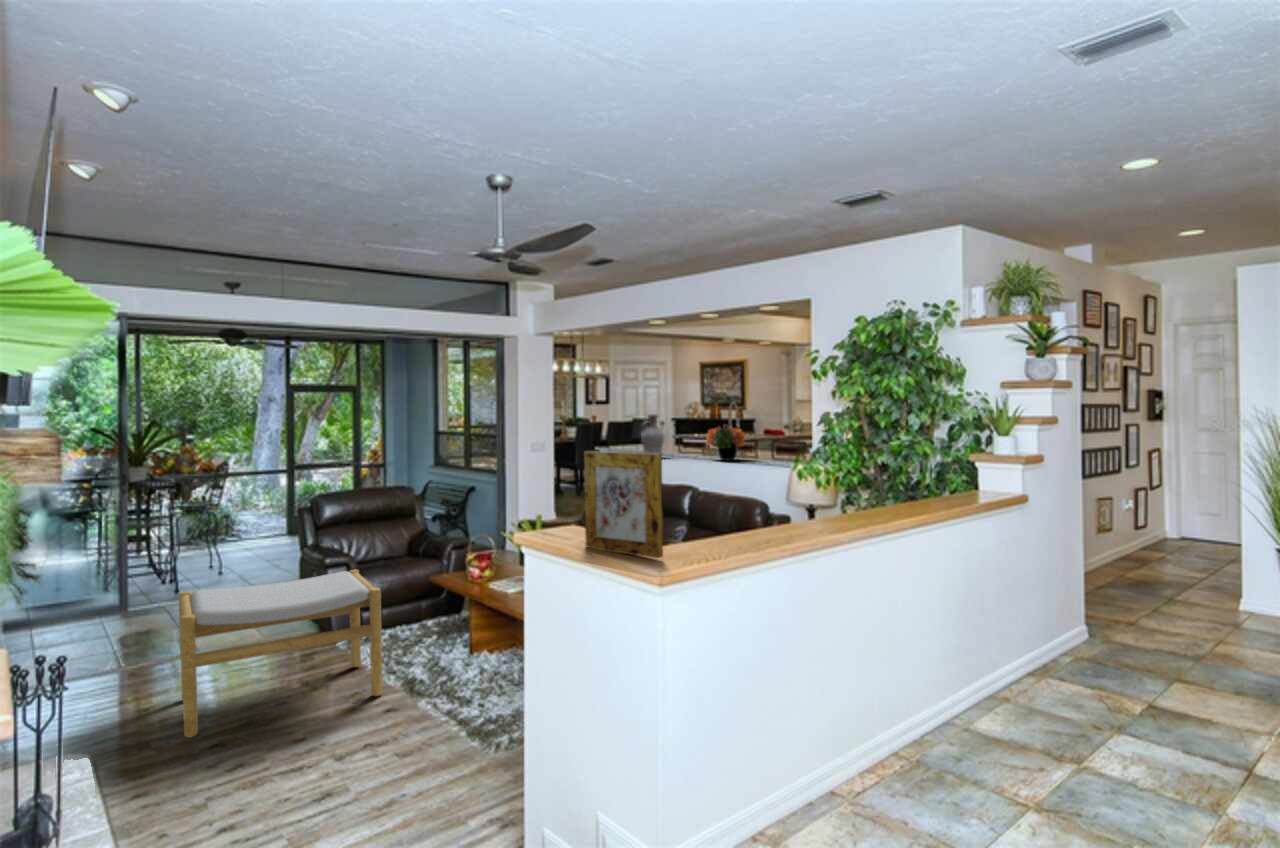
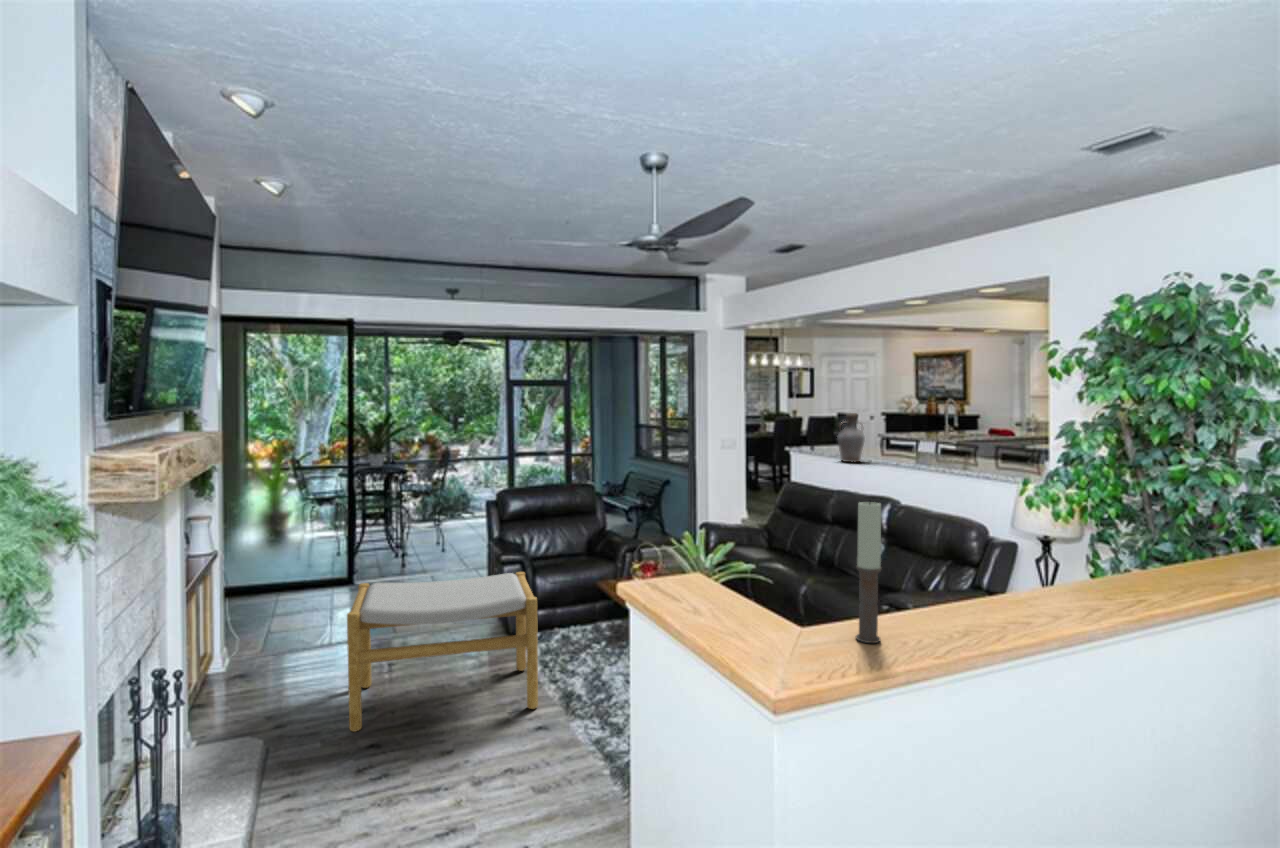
flower arrangement: present [707,425,745,460] -> none [913,427,963,469]
picture frame: present [584,451,663,558] -> none [710,486,811,646]
candle: none [692,454,709,555] -> present [856,501,882,643]

